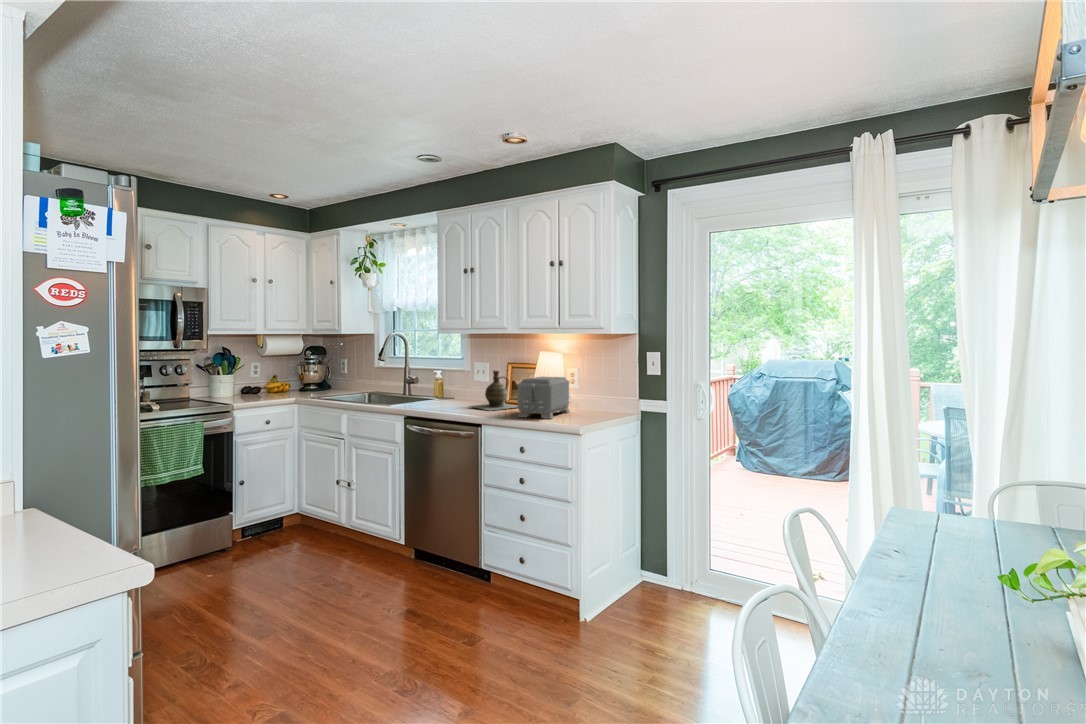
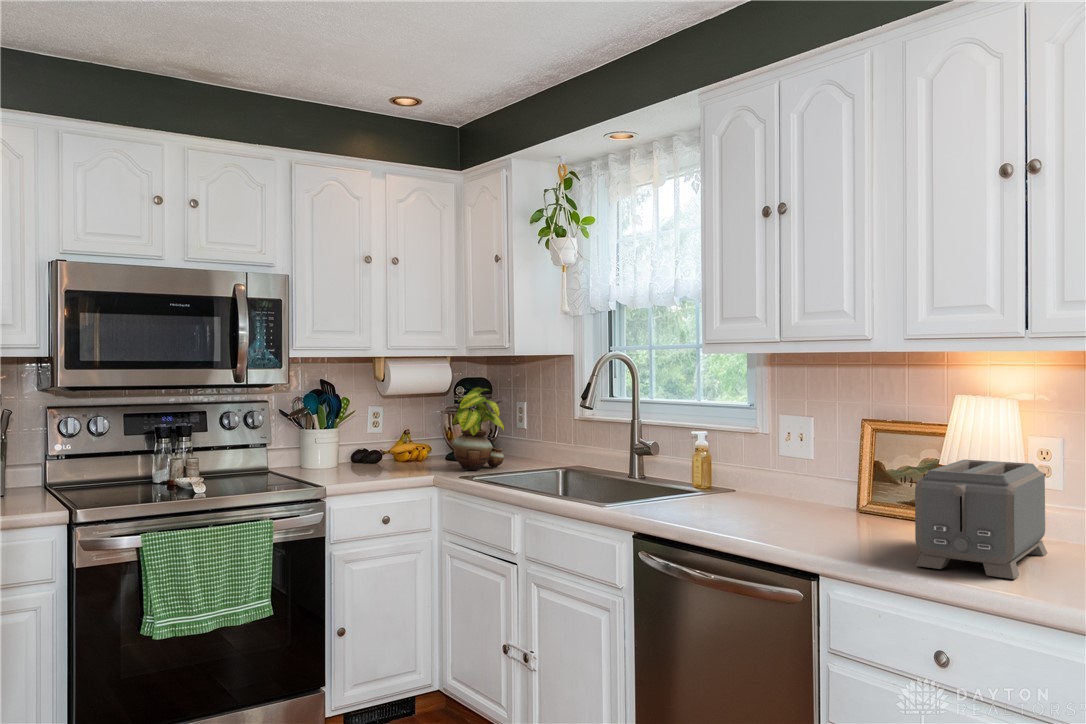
potted plant: none [304,351,336,396] -> present [452,387,504,470]
ceramic jug: present [471,371,517,411] -> none [772,438,906,535]

